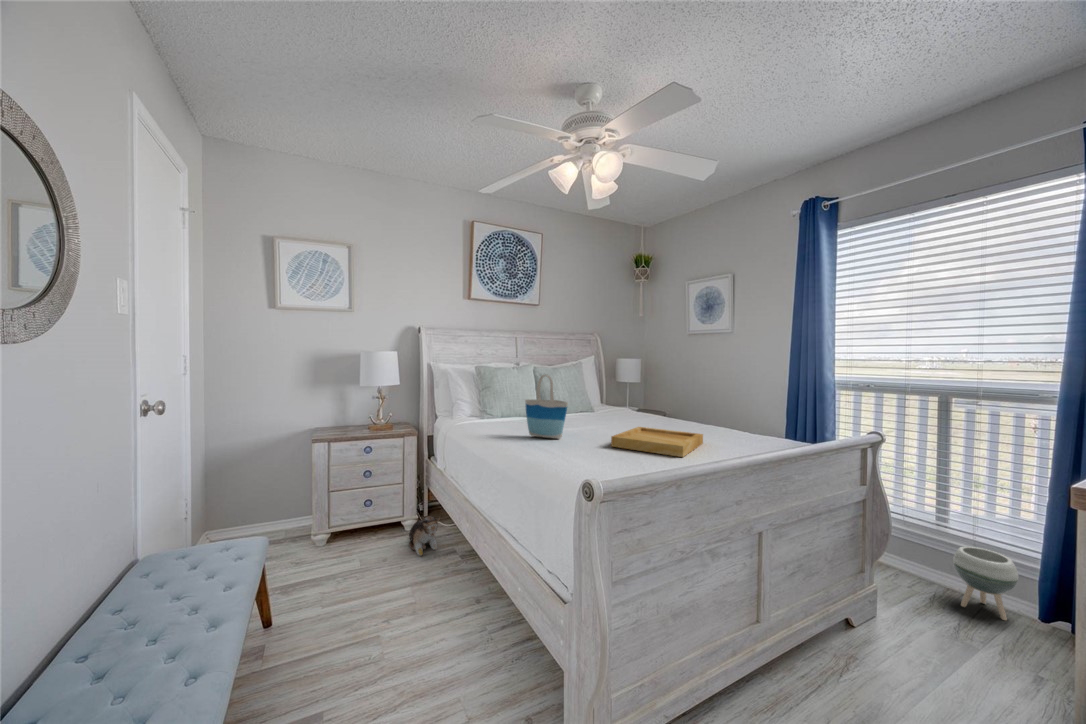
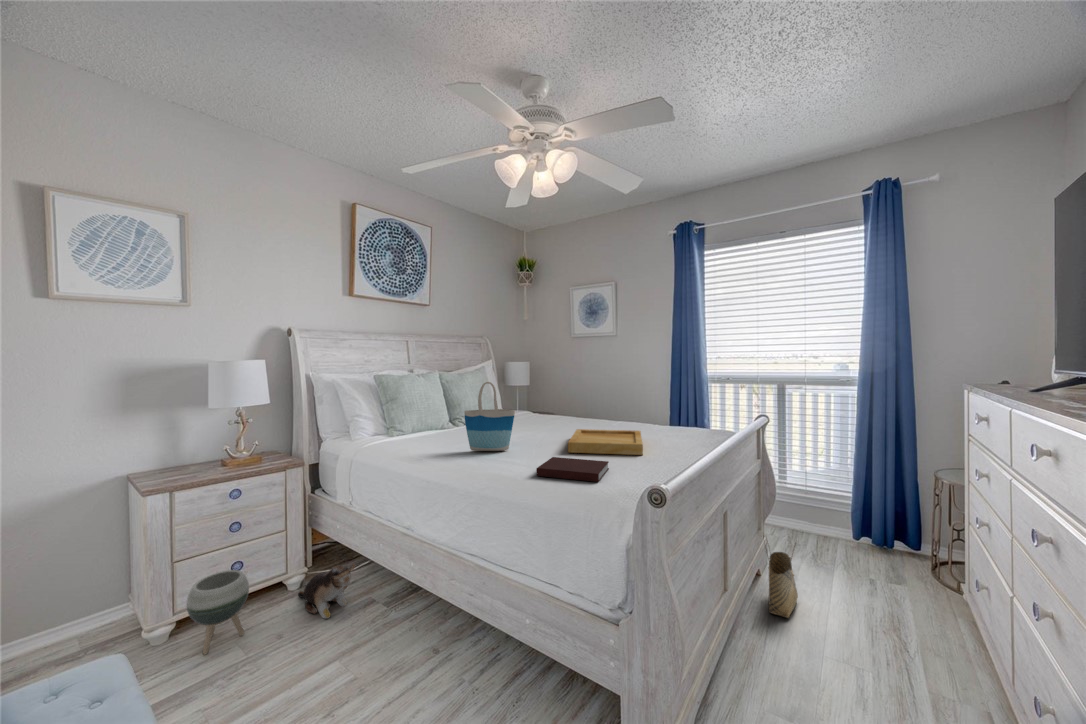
notebook: none [557,447,631,473] -> present [536,457,609,482]
planter: present [953,546,1018,620] -> present [186,570,249,655]
woven basket: none [841,571,894,677] -> present [763,535,798,618]

